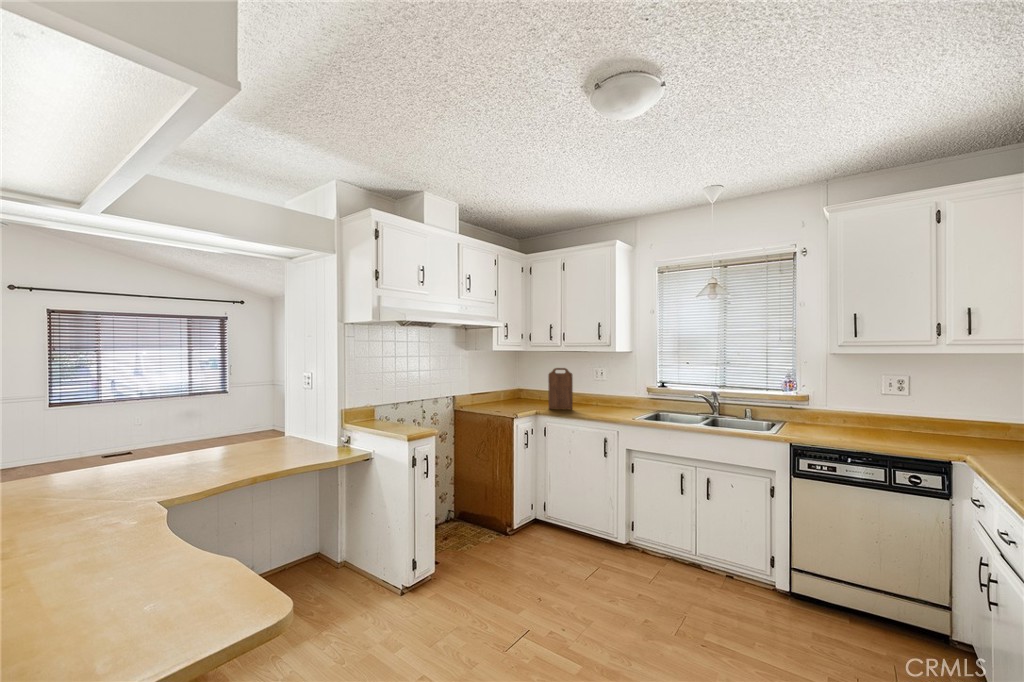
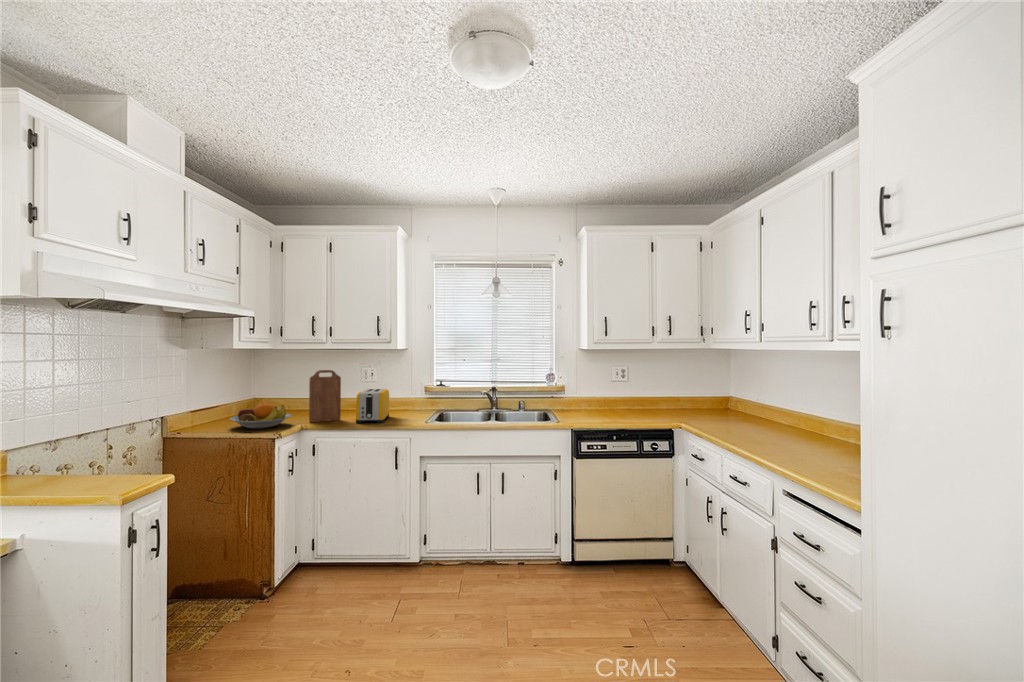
toaster: none [580,385,614,415] -> present [356,389,389,423]
fruit bowl: none [494,392,535,410] -> present [230,403,291,429]

